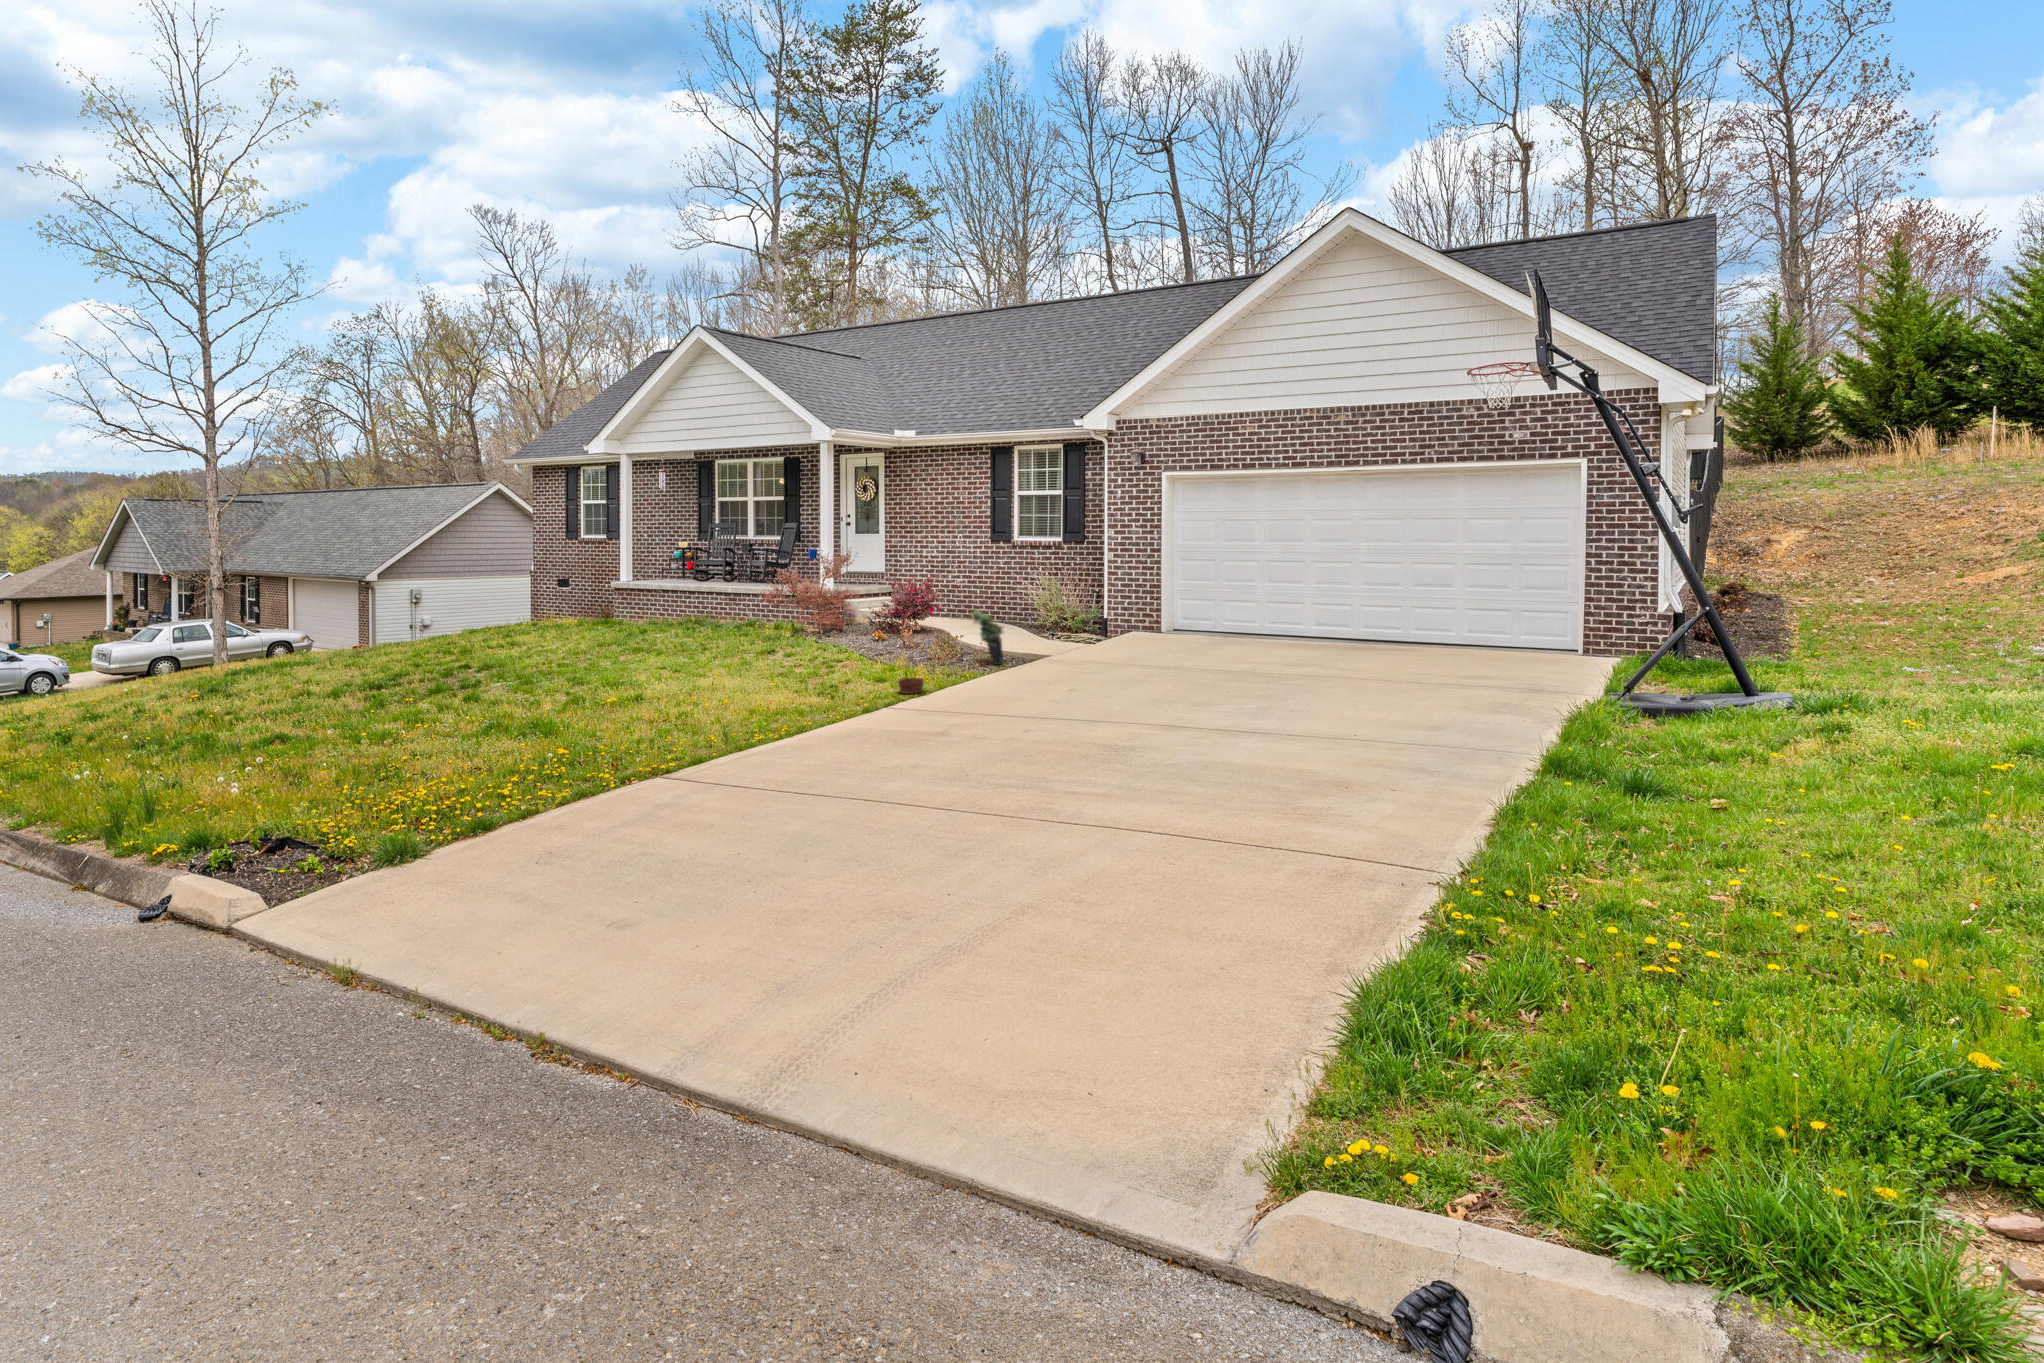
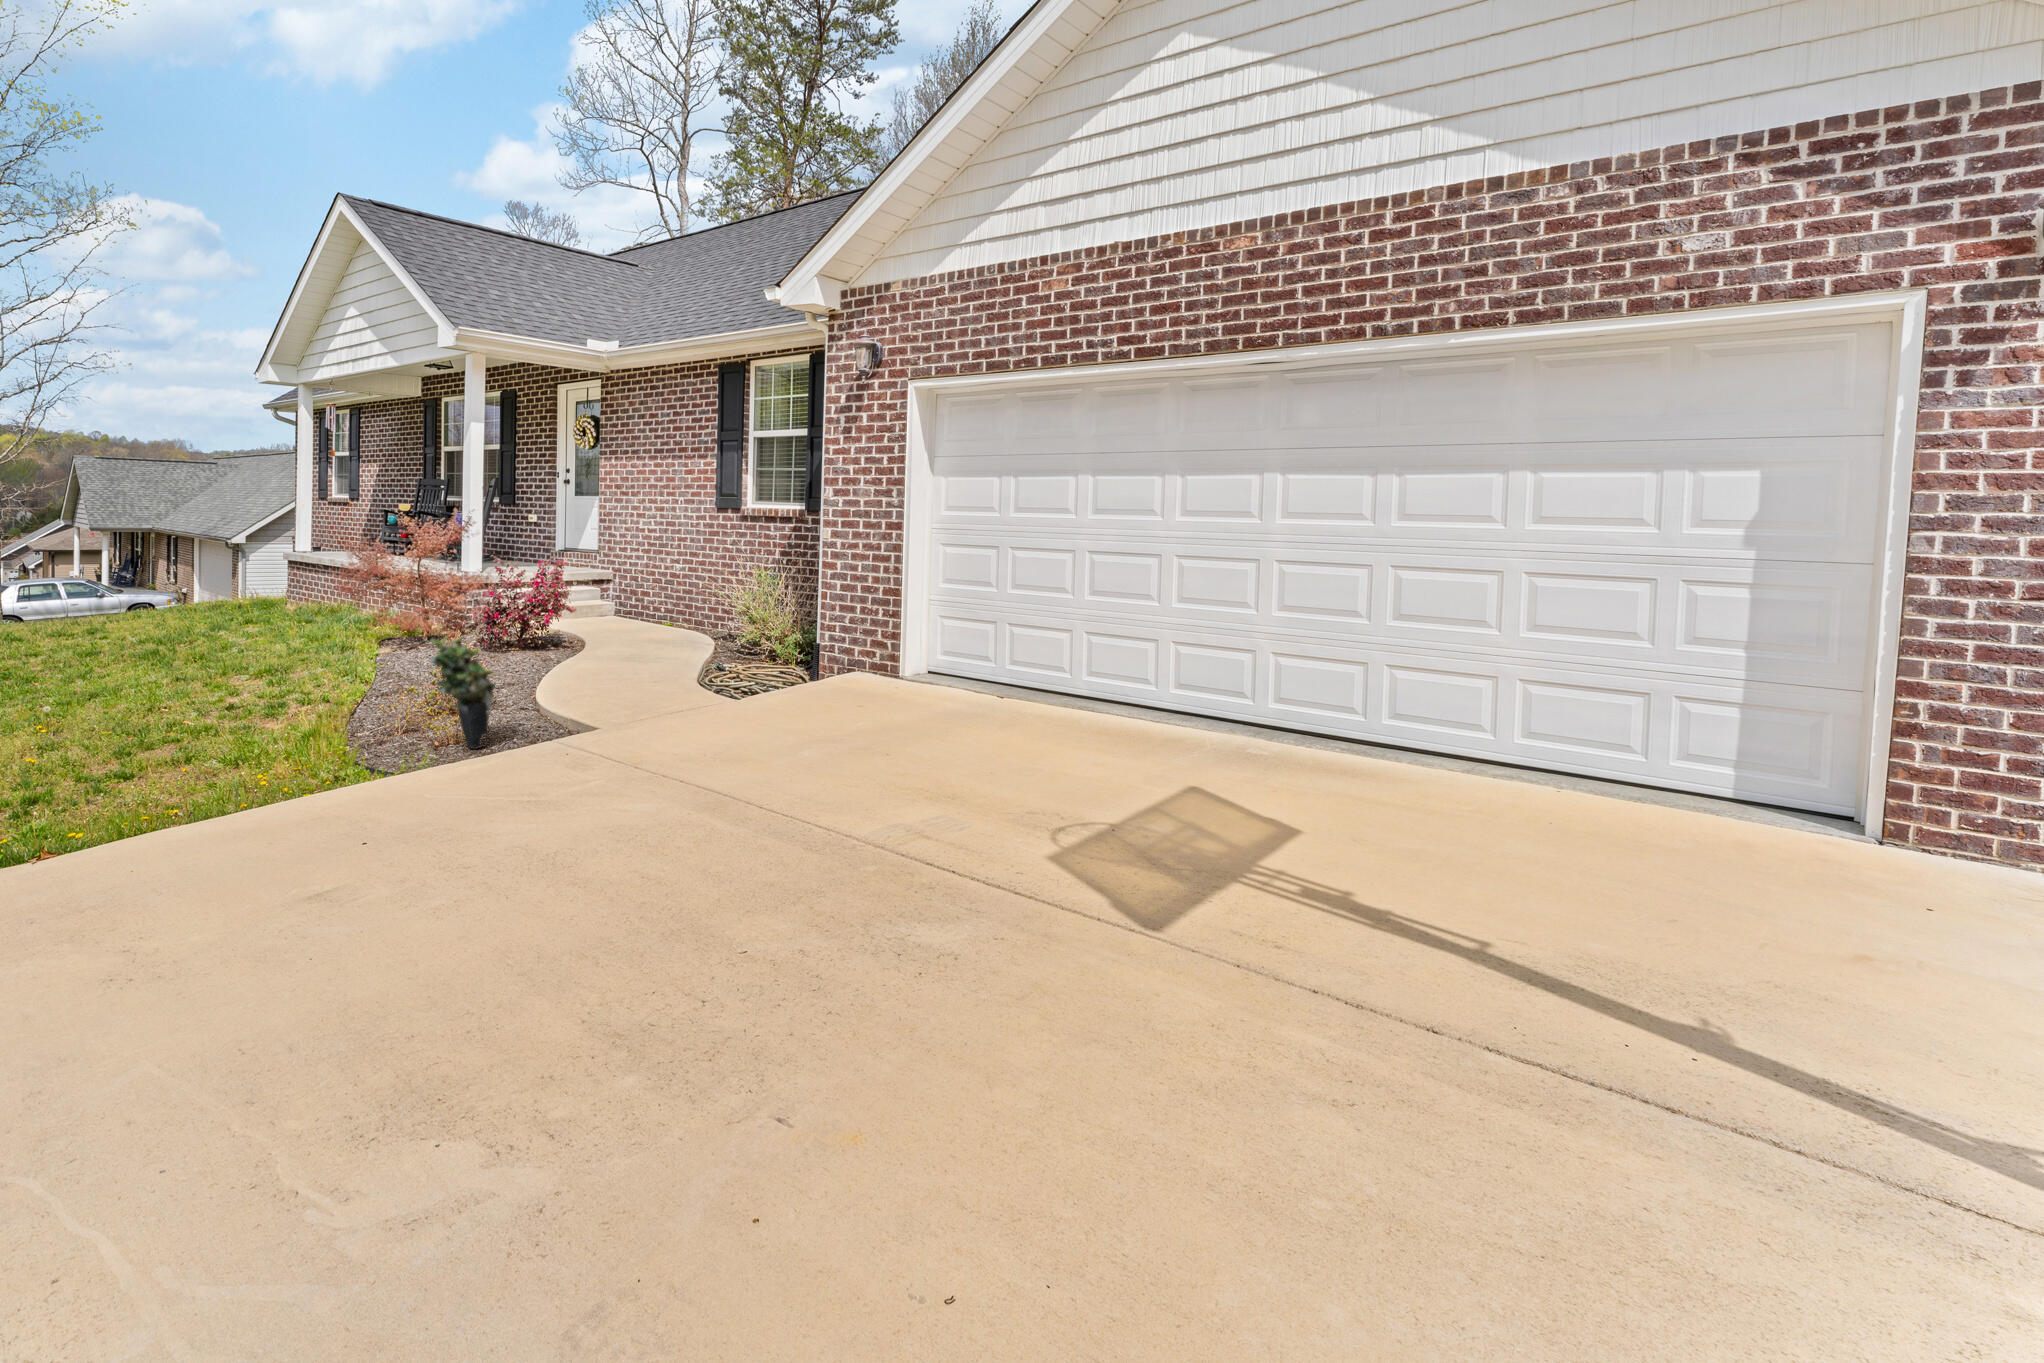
basket: present [898,661,924,694] -> none [37,758,114,851]

